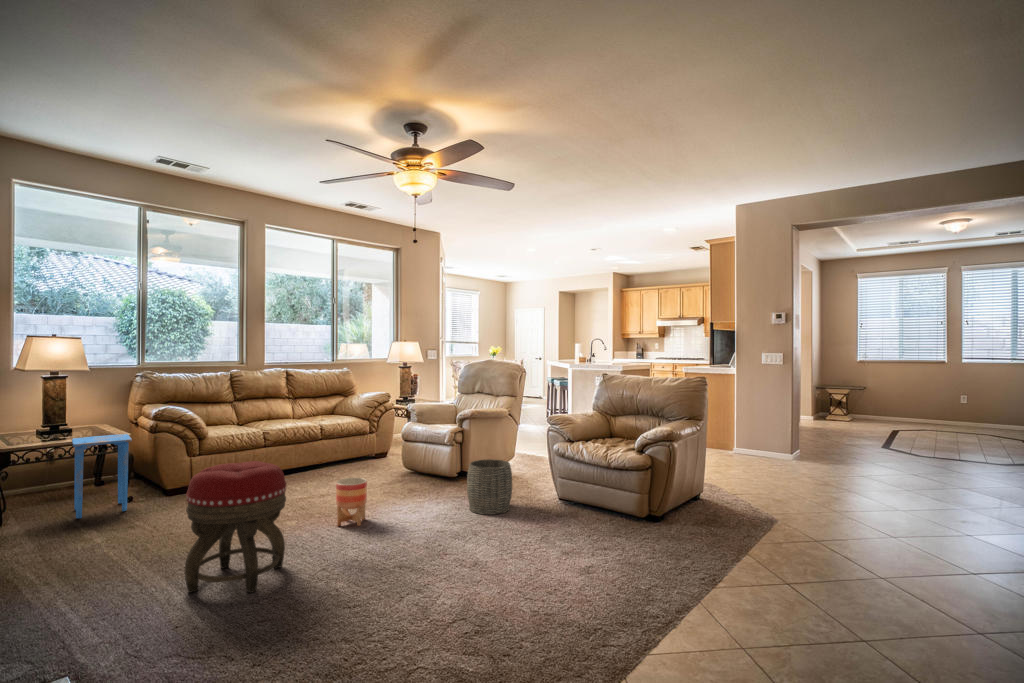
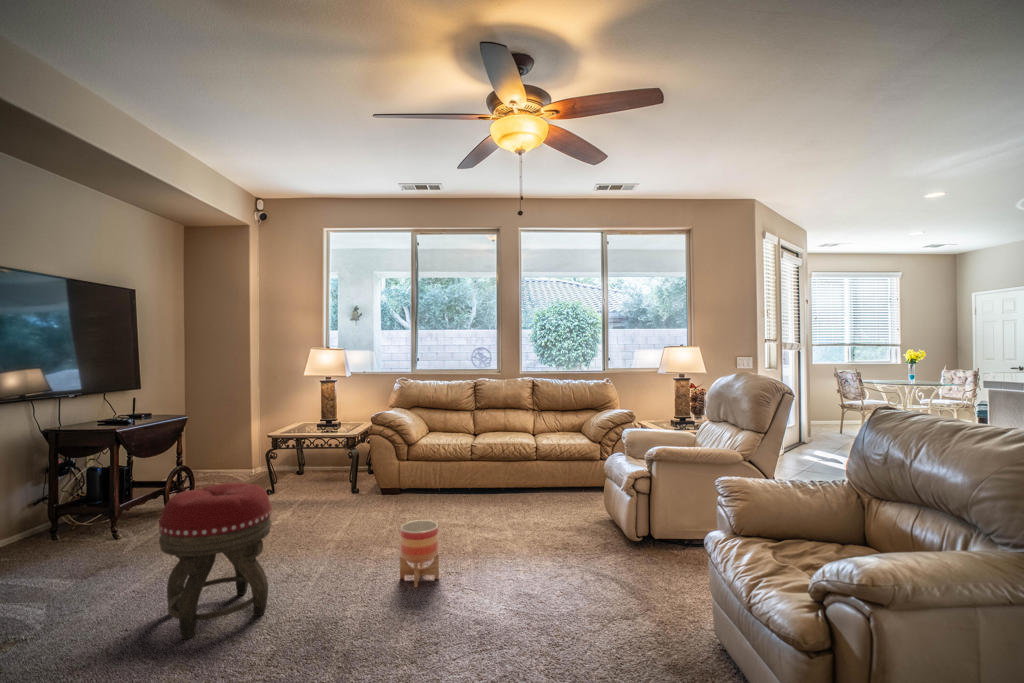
side table: present [72,434,132,518] -> none [300,433,354,503]
woven basket: present [467,459,512,515] -> none [555,537,631,642]

